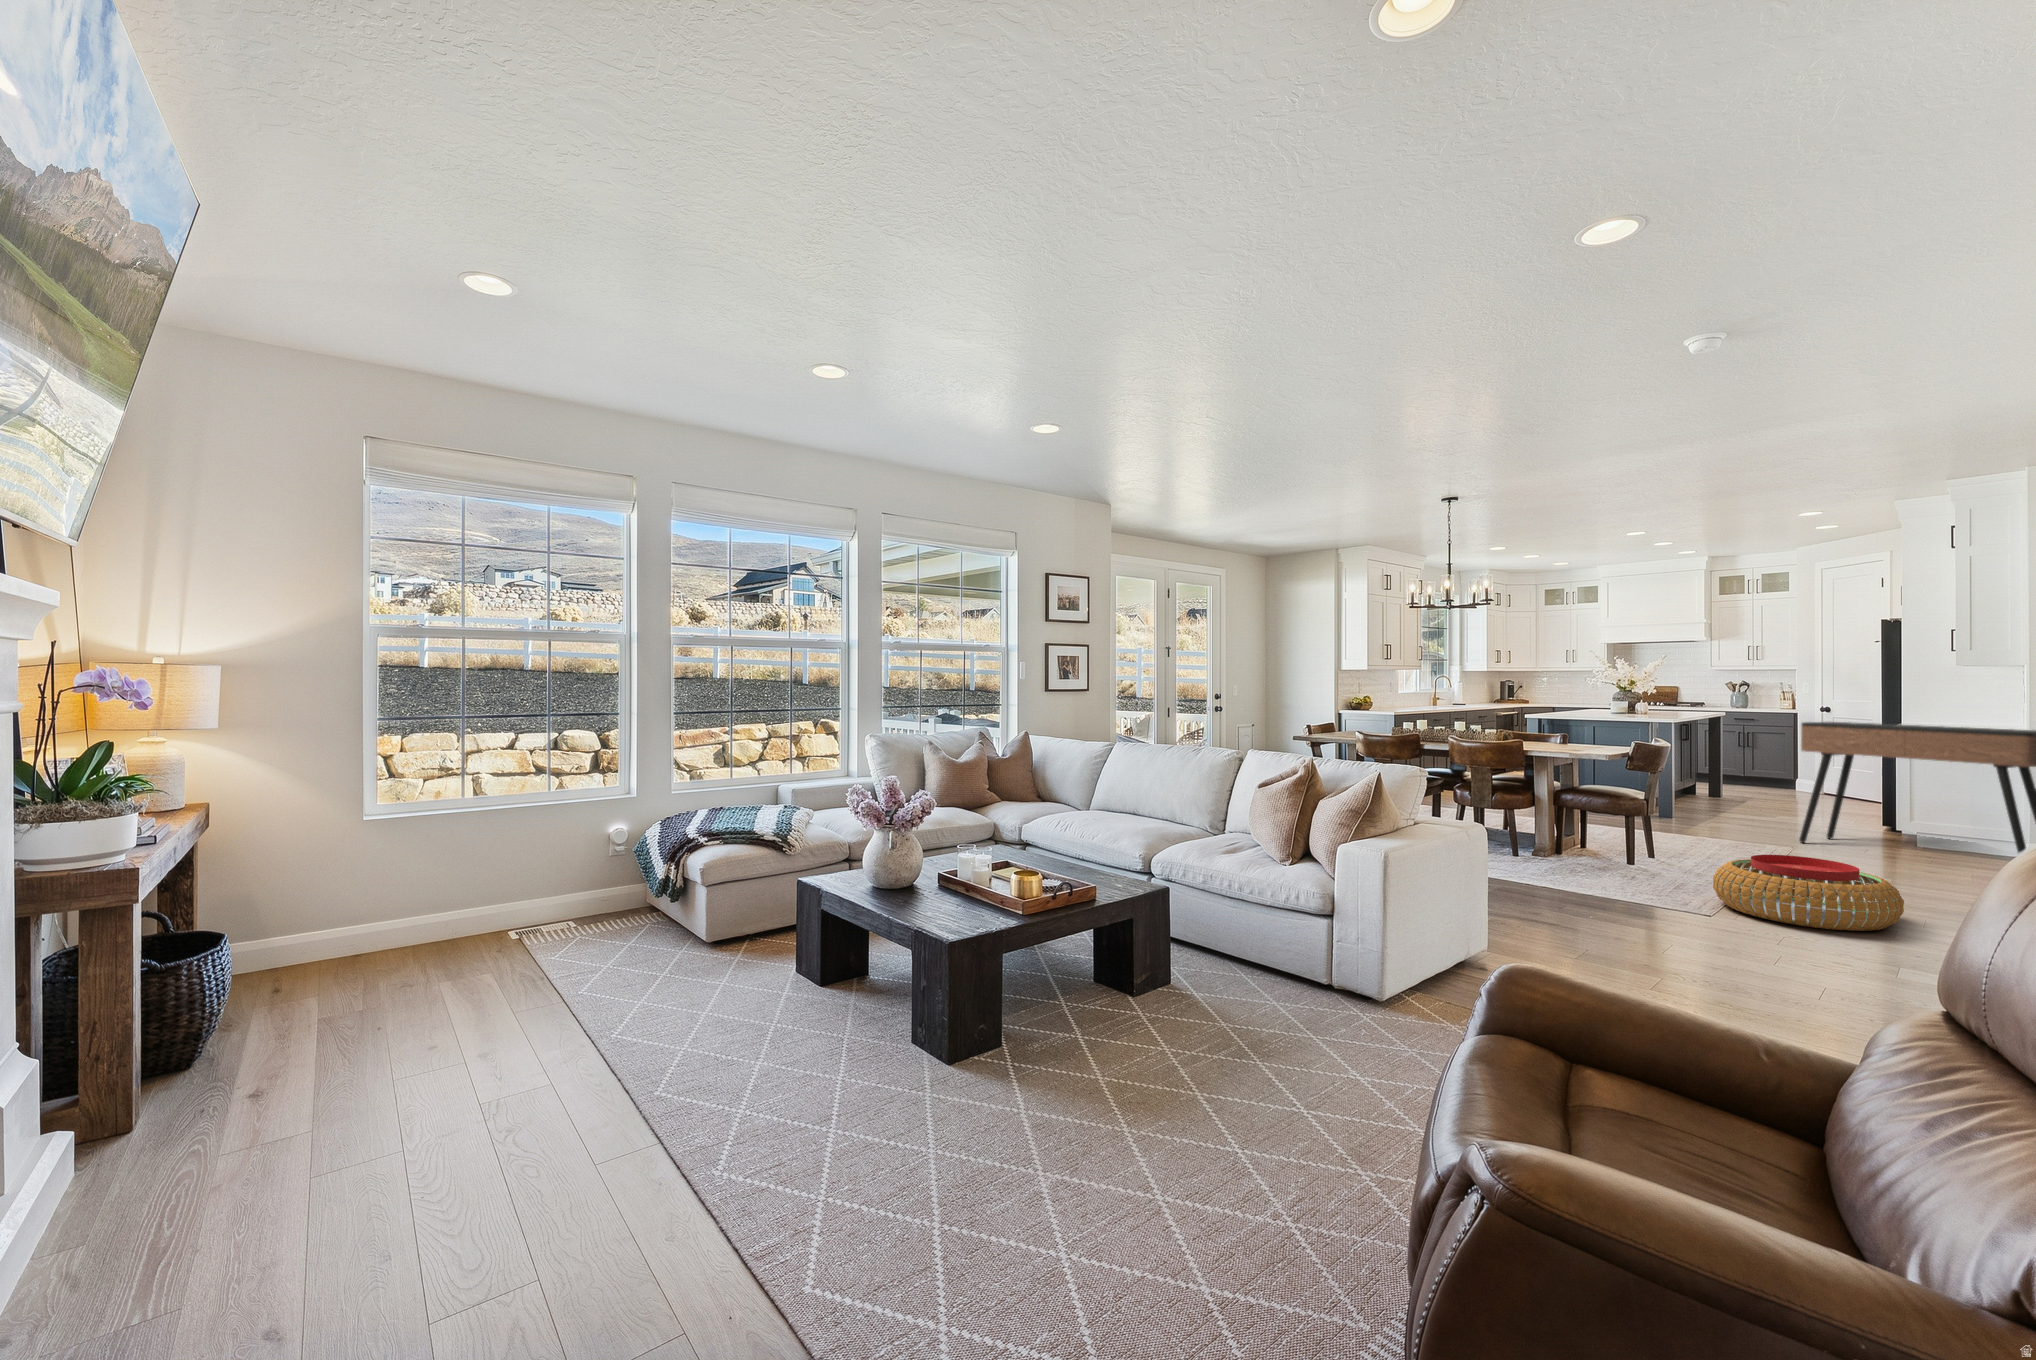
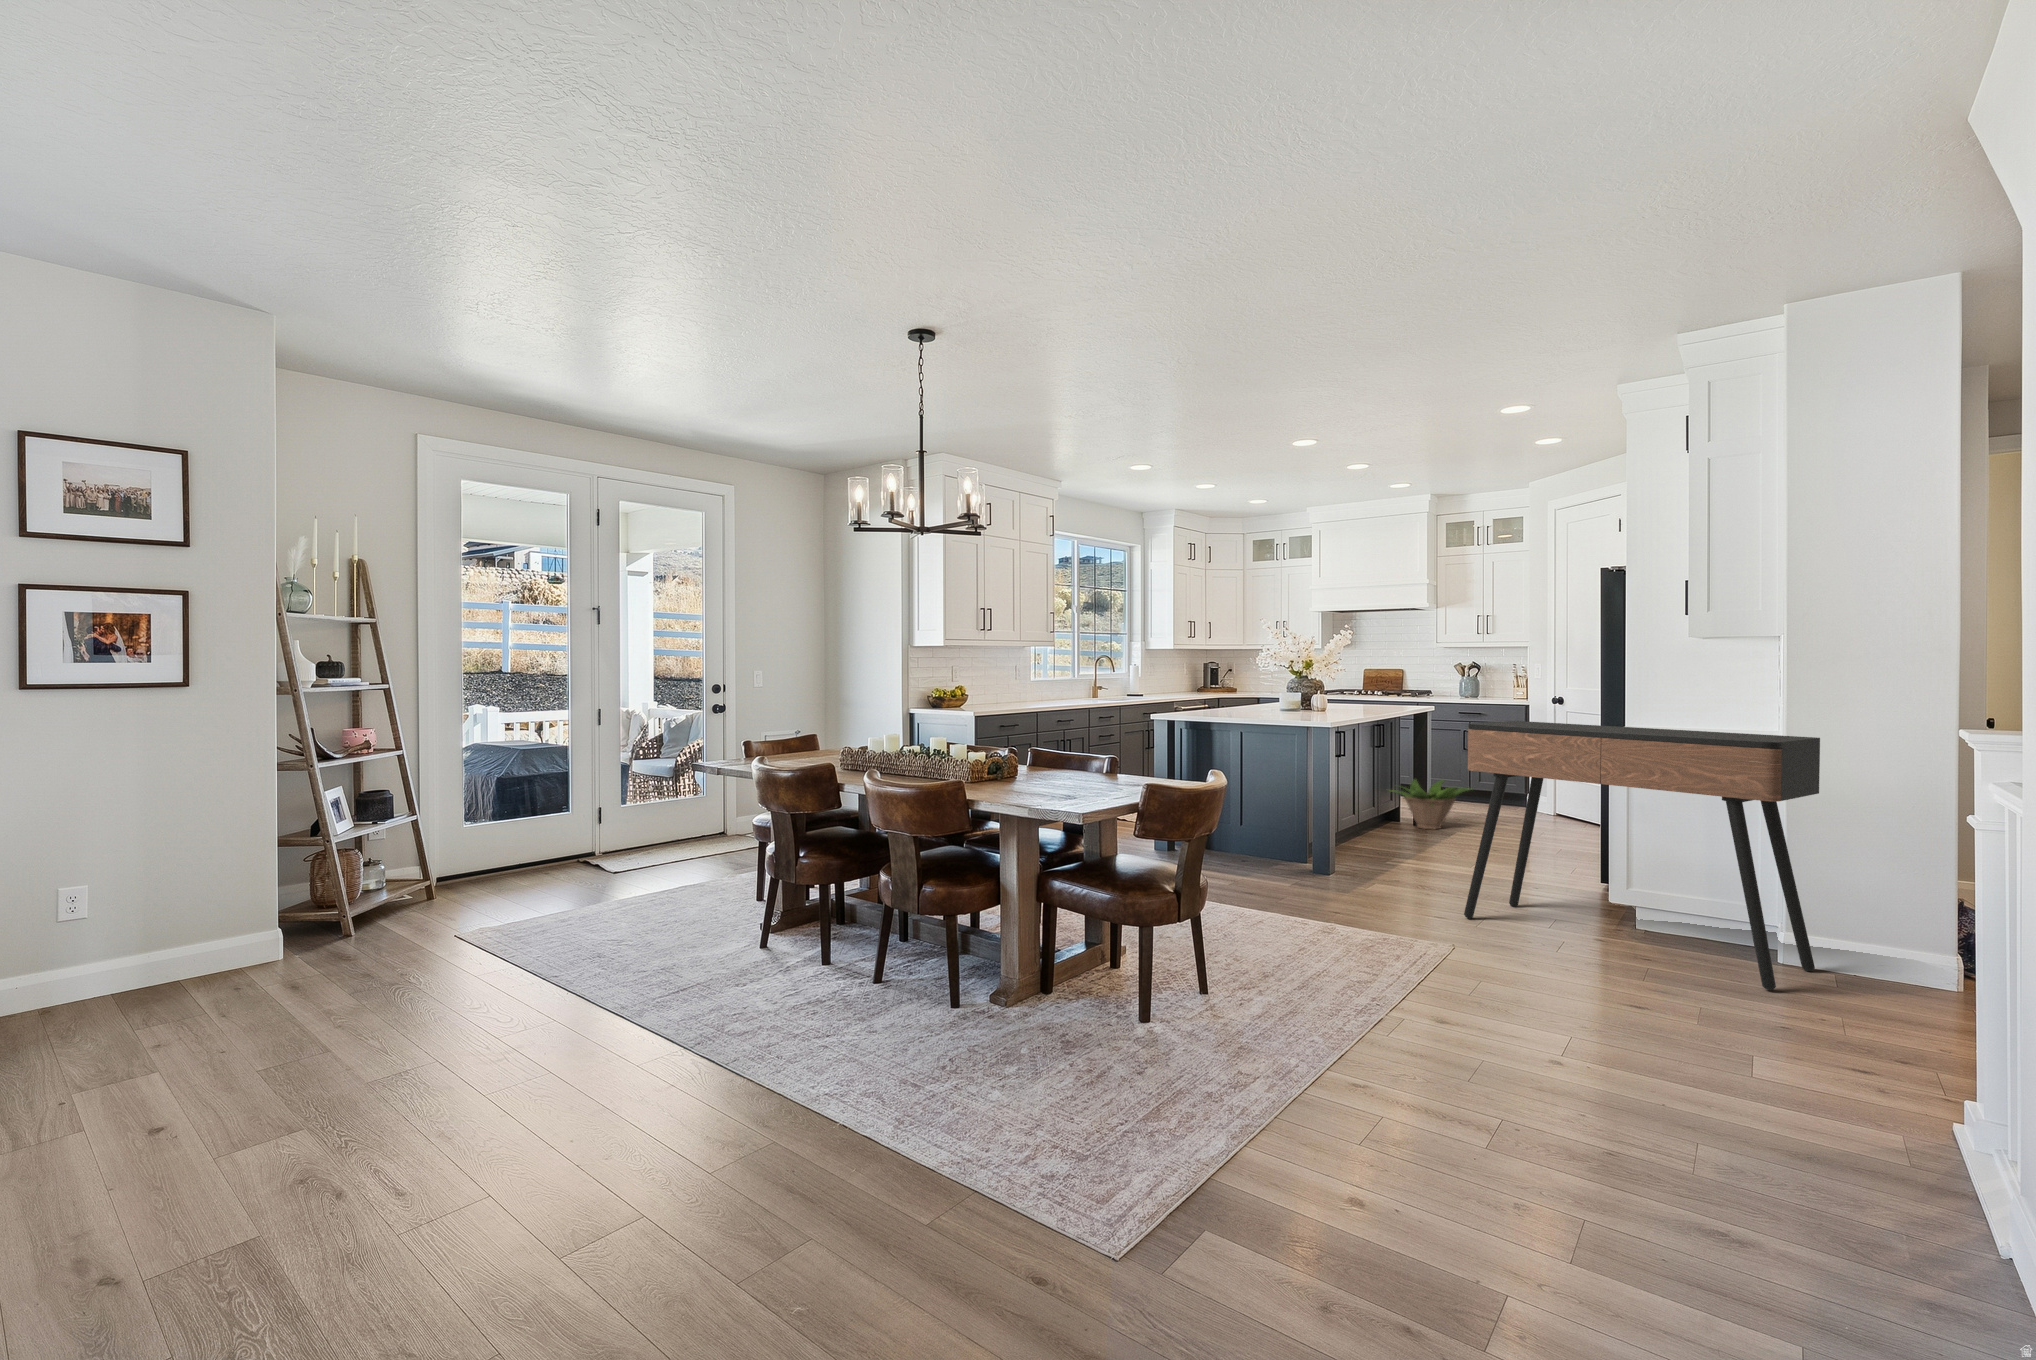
decorative plant: none [1691,766,1766,801] -> present [1391,779,1471,829]
pouf: present [1713,855,1904,931] -> none [1174,1018,1507,1240]

